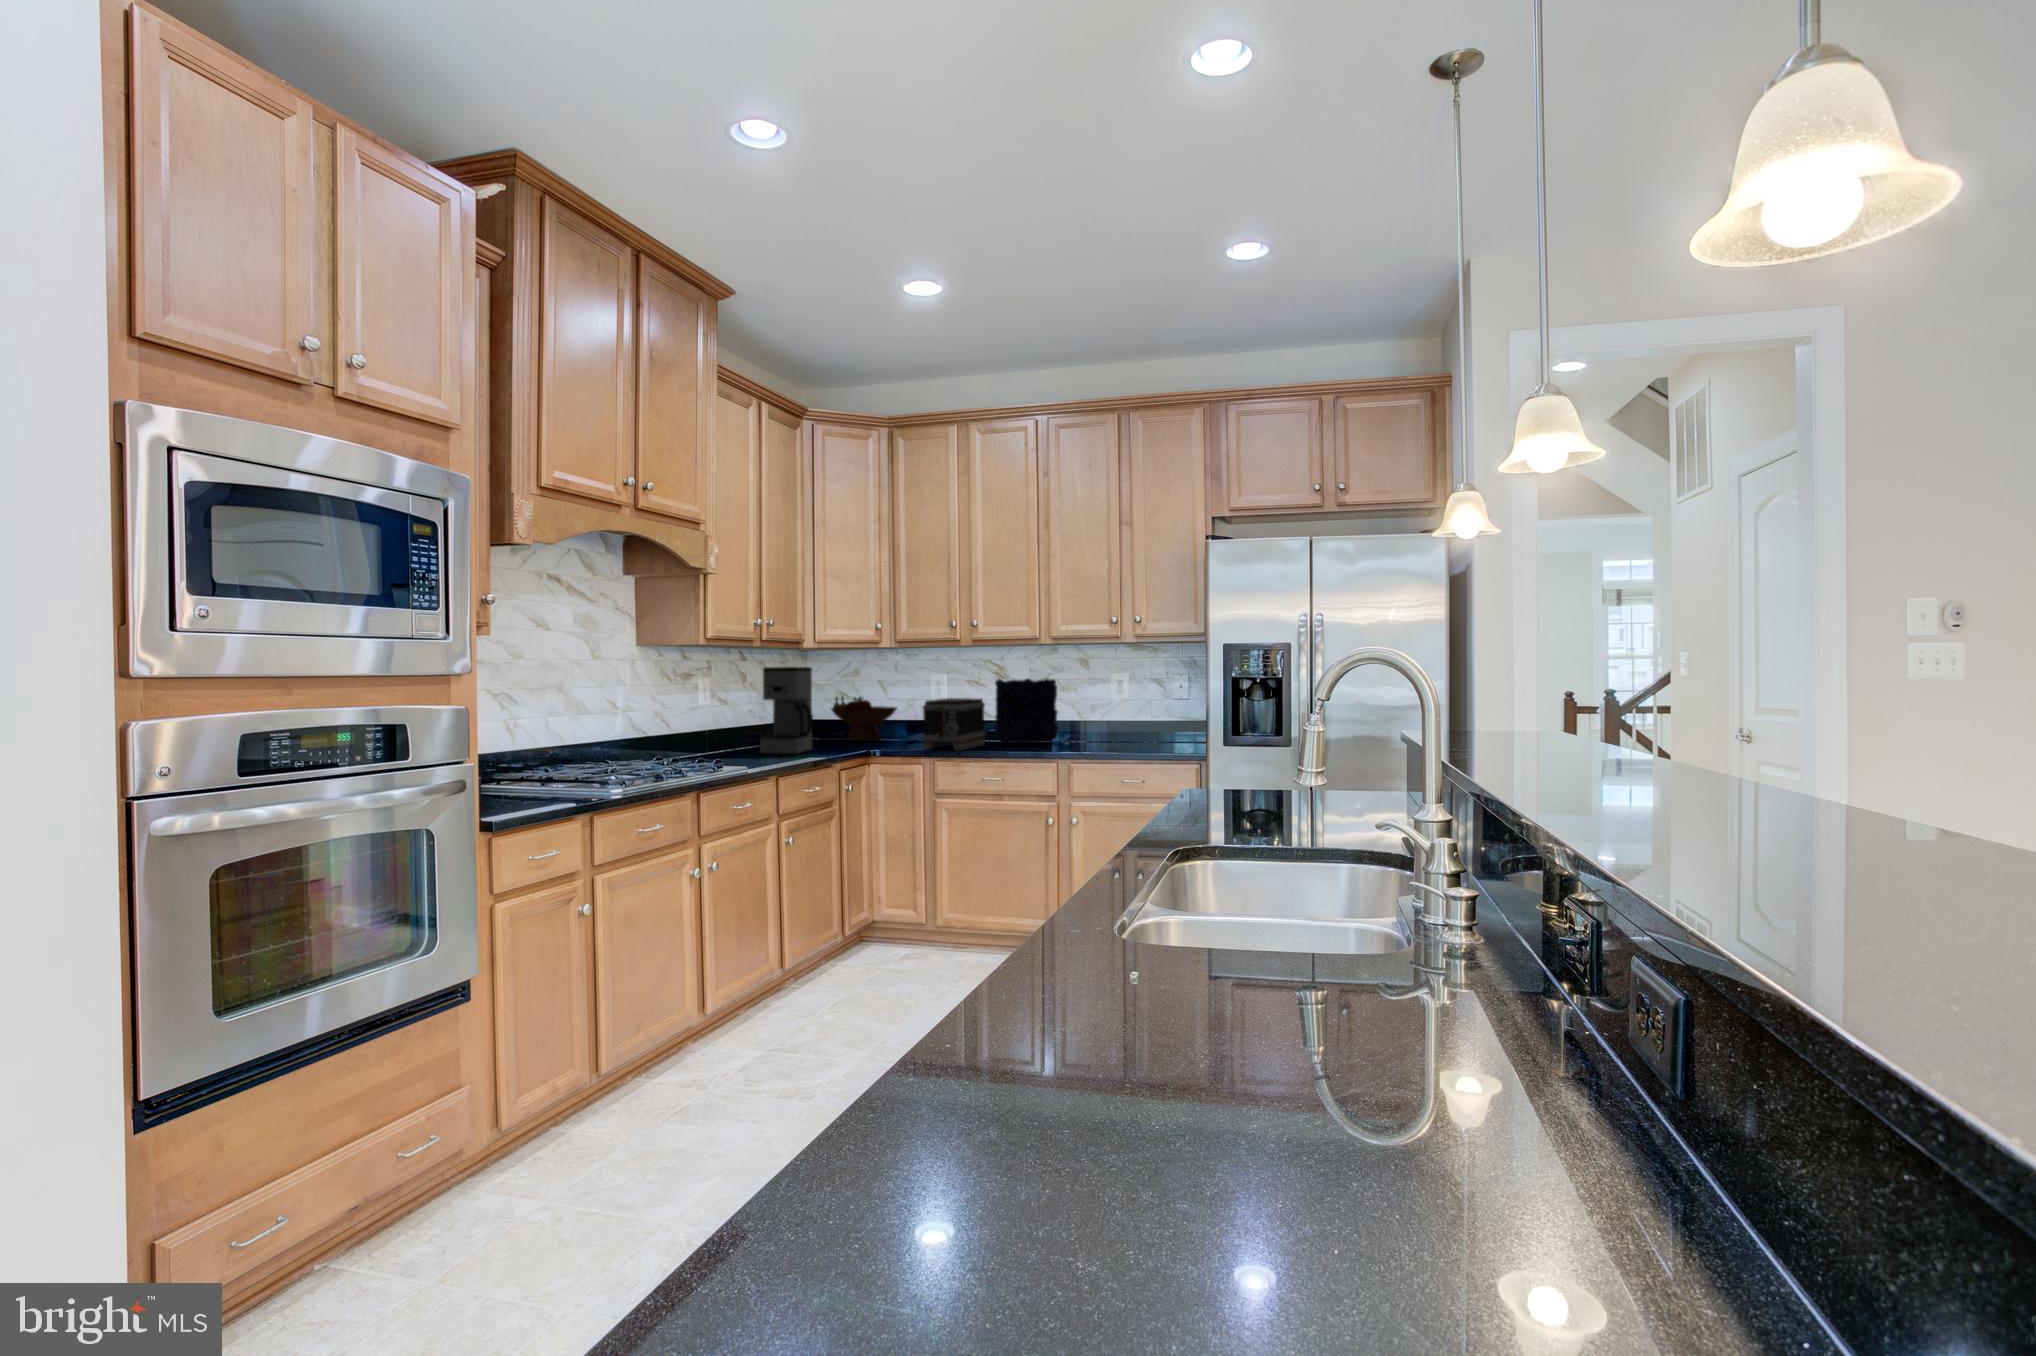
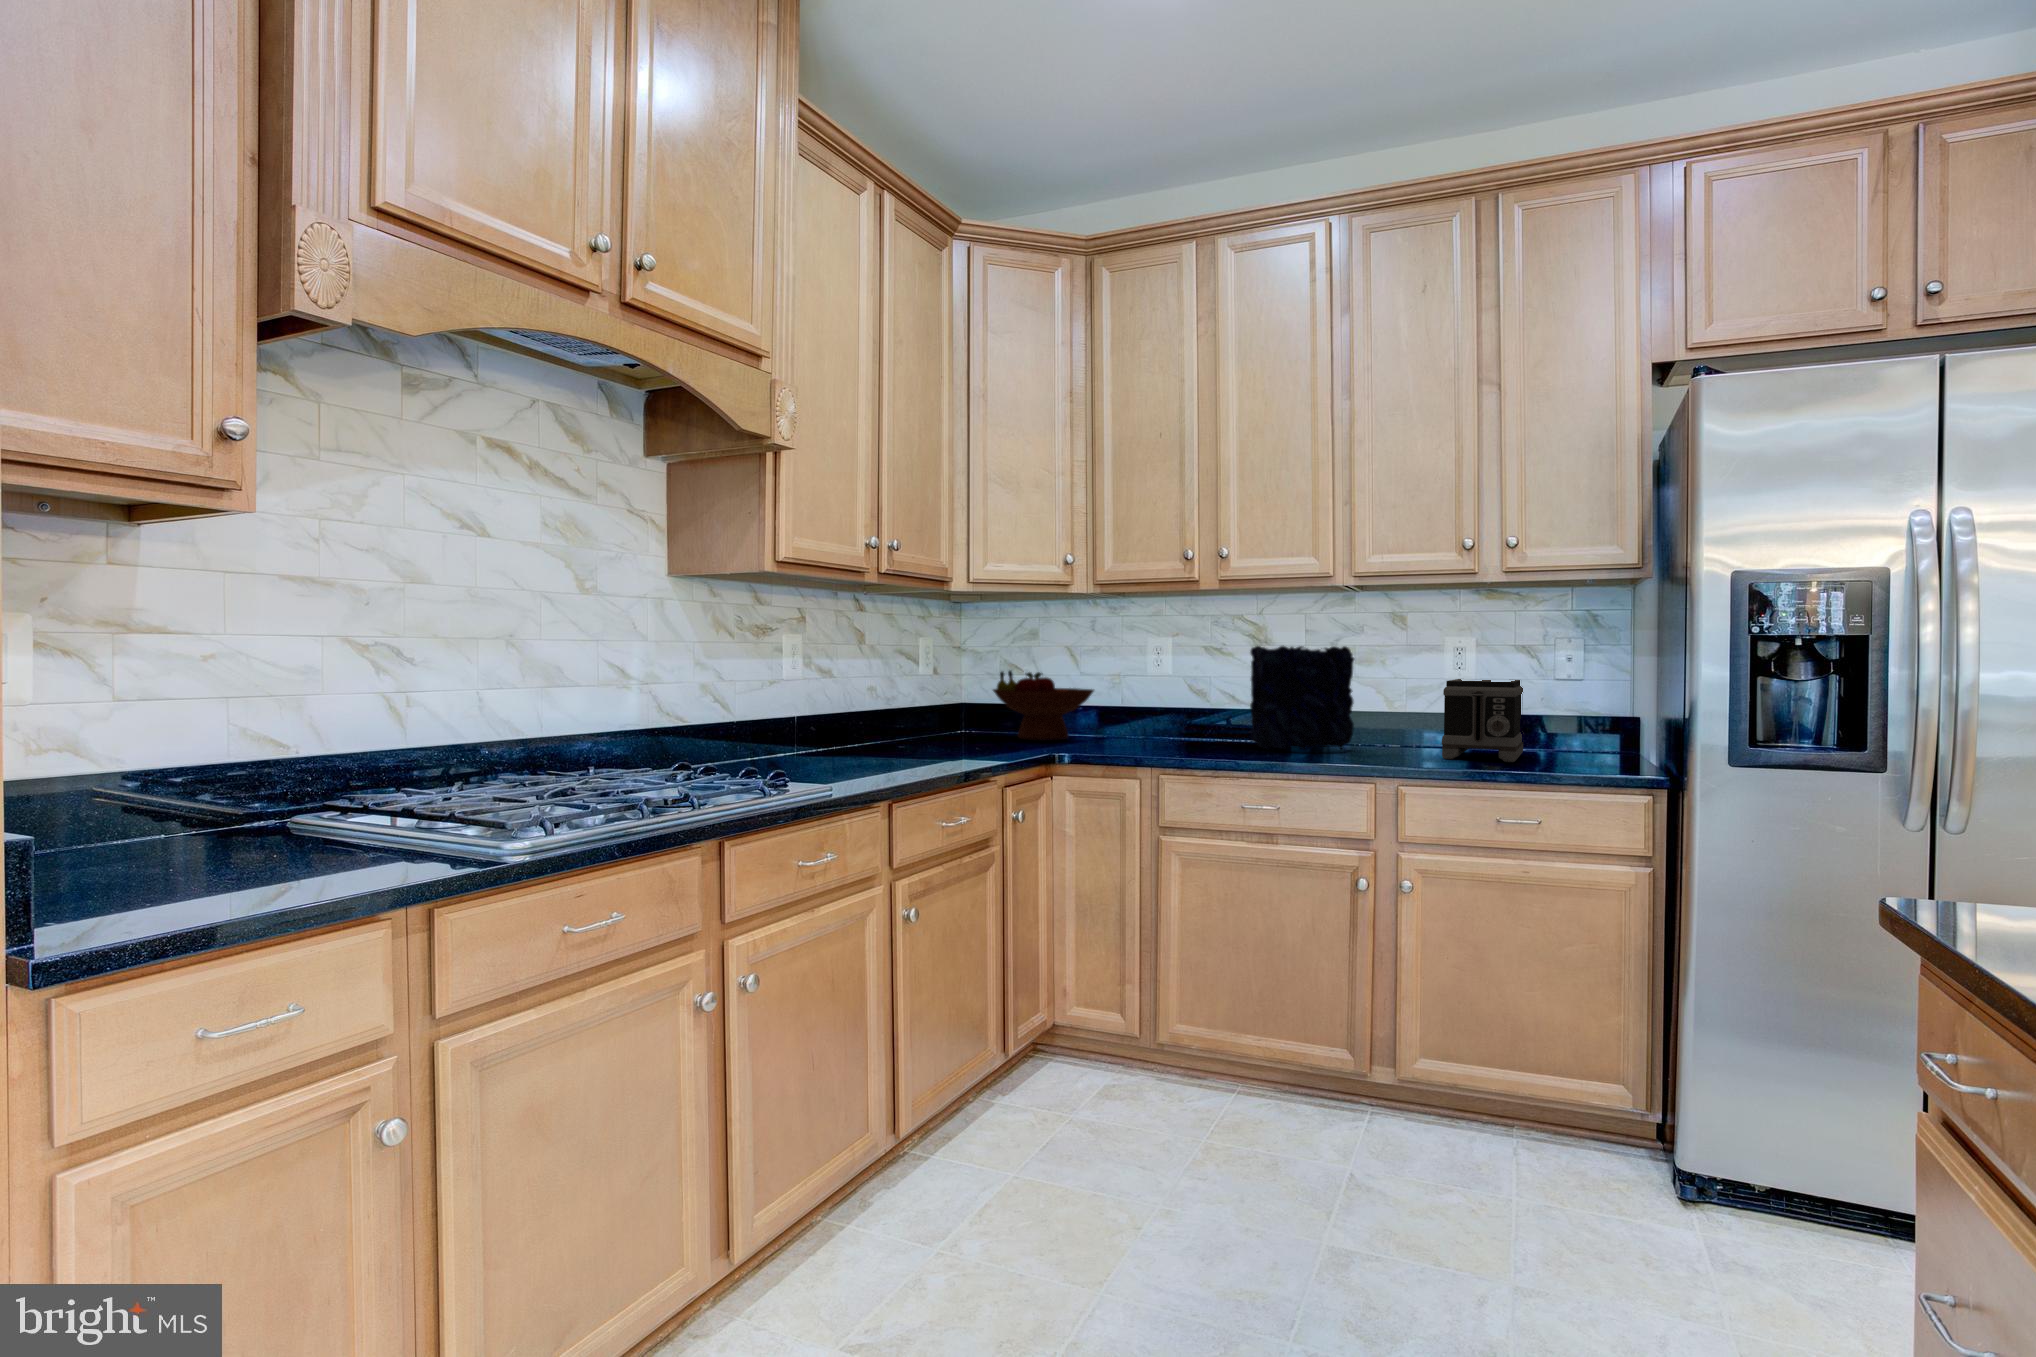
coffee maker: present [760,667,813,755] -> none [874,617,960,760]
toaster: present [922,698,986,751] -> present [1442,679,1523,762]

